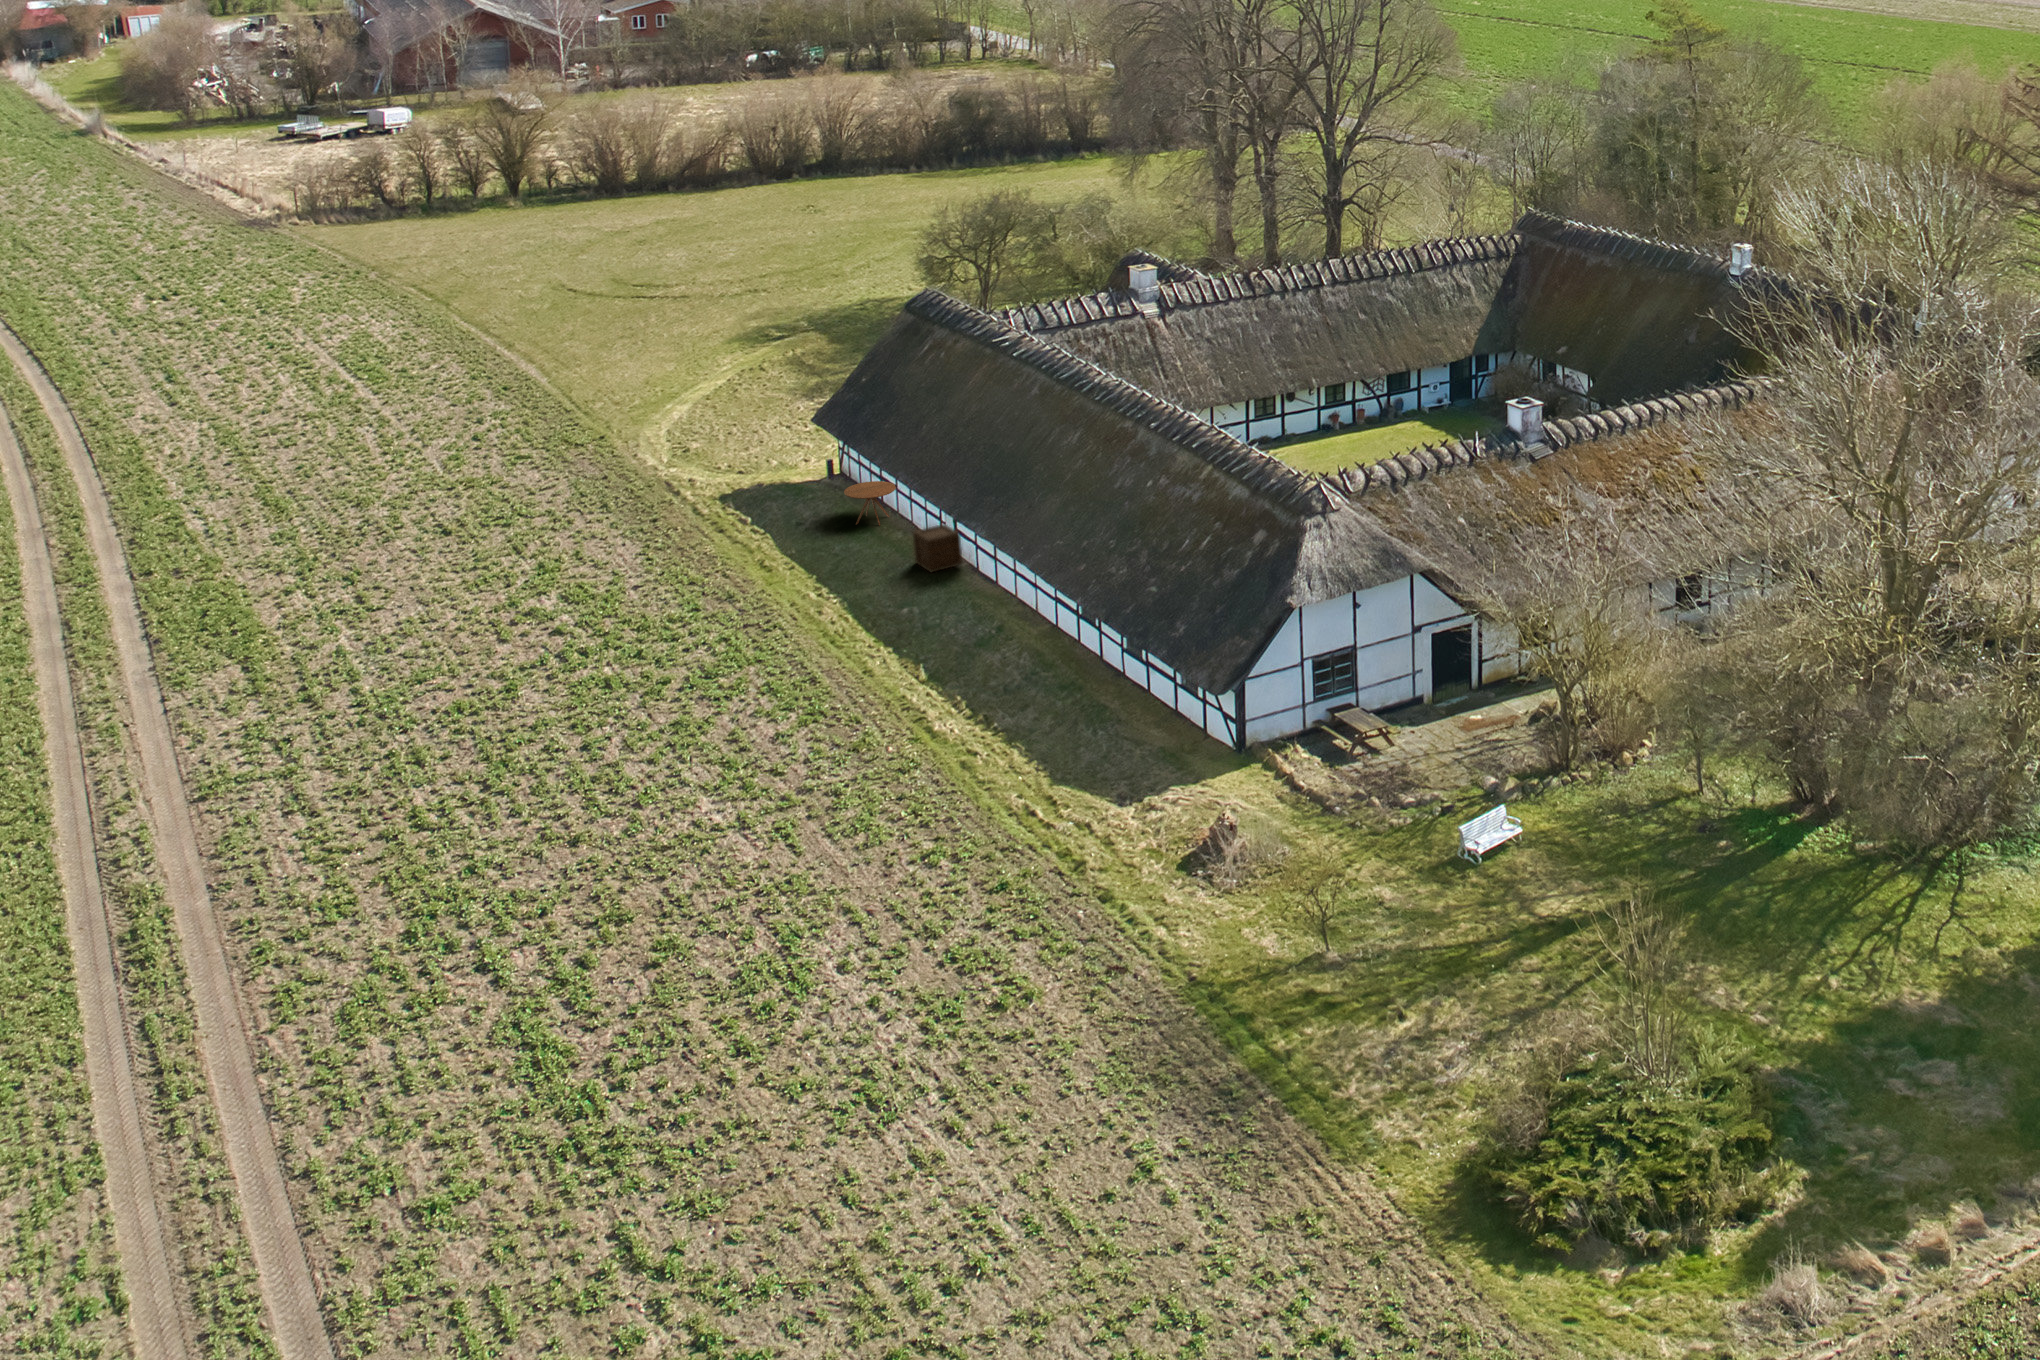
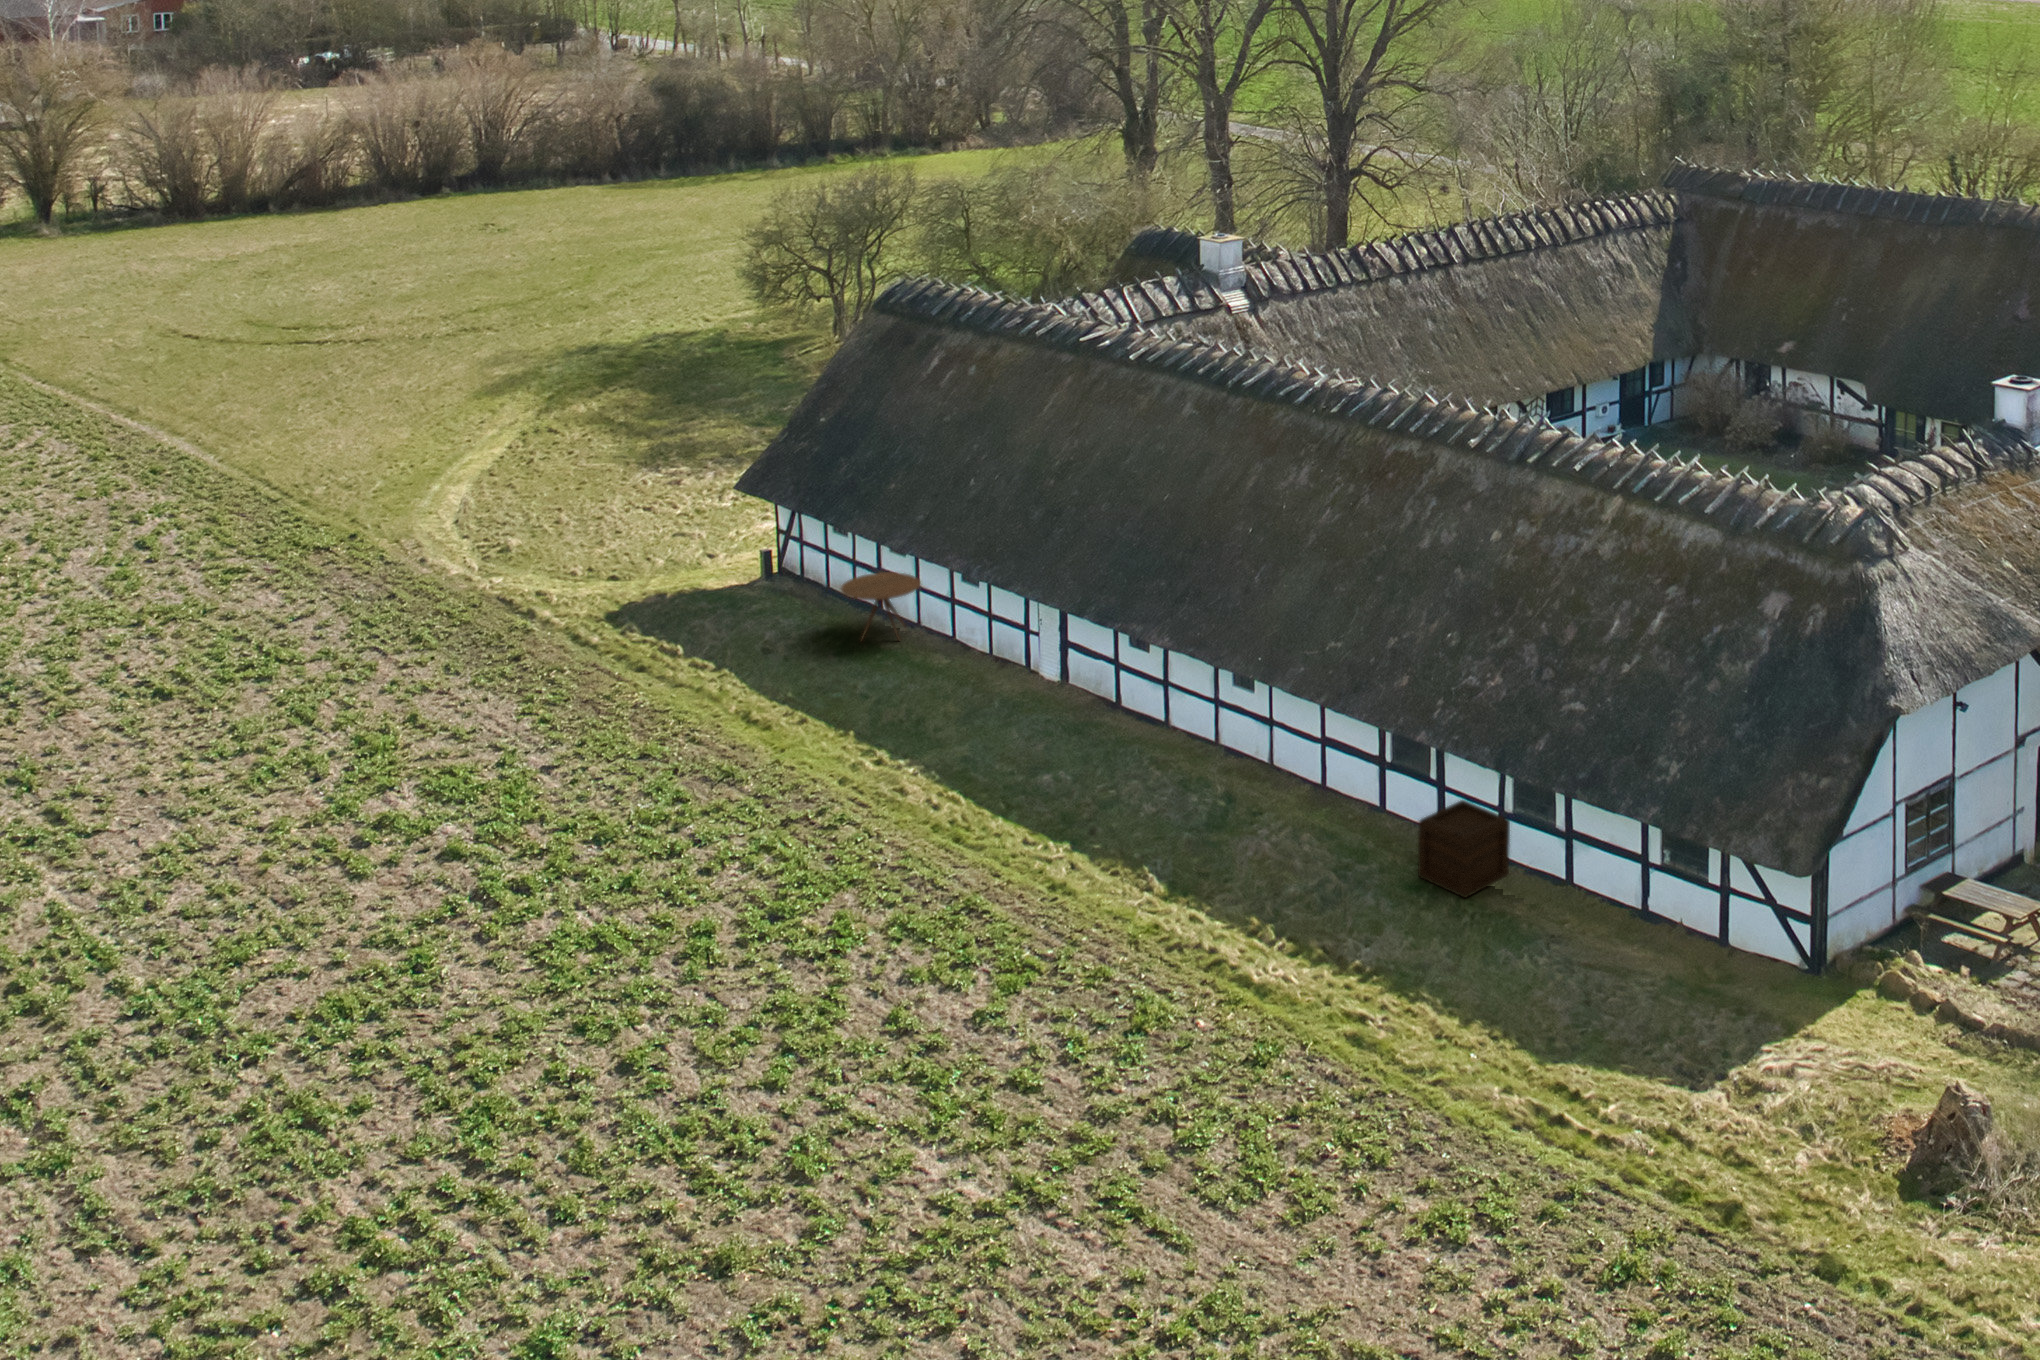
wooden crate: present [913,524,962,572] -> present [1418,800,1510,897]

